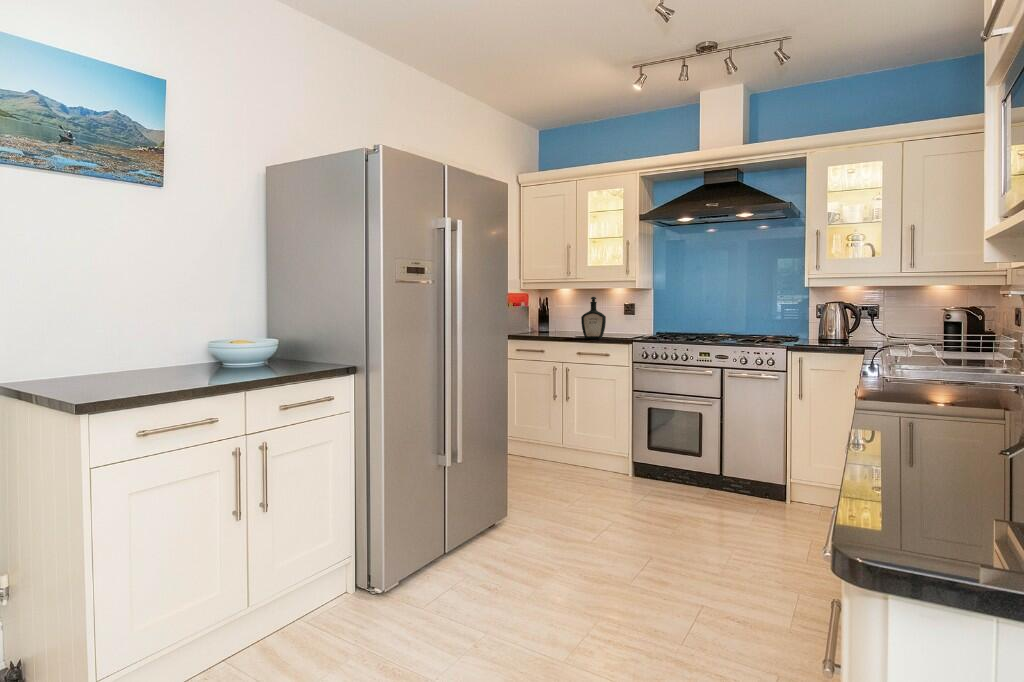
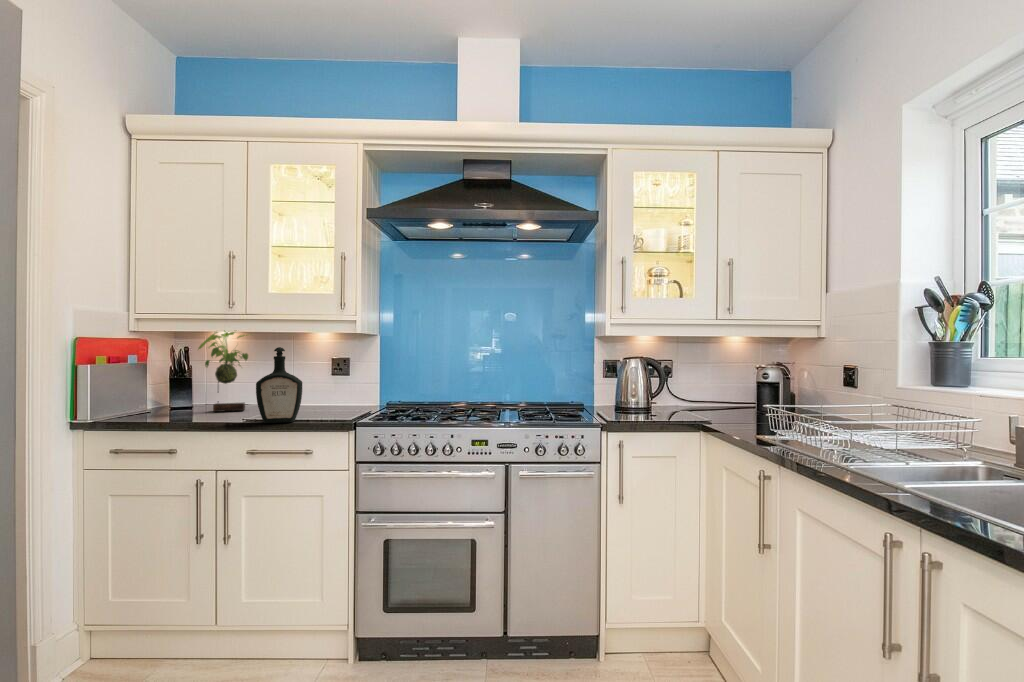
plant: none [552,282,583,334] -> present [198,330,248,412]

